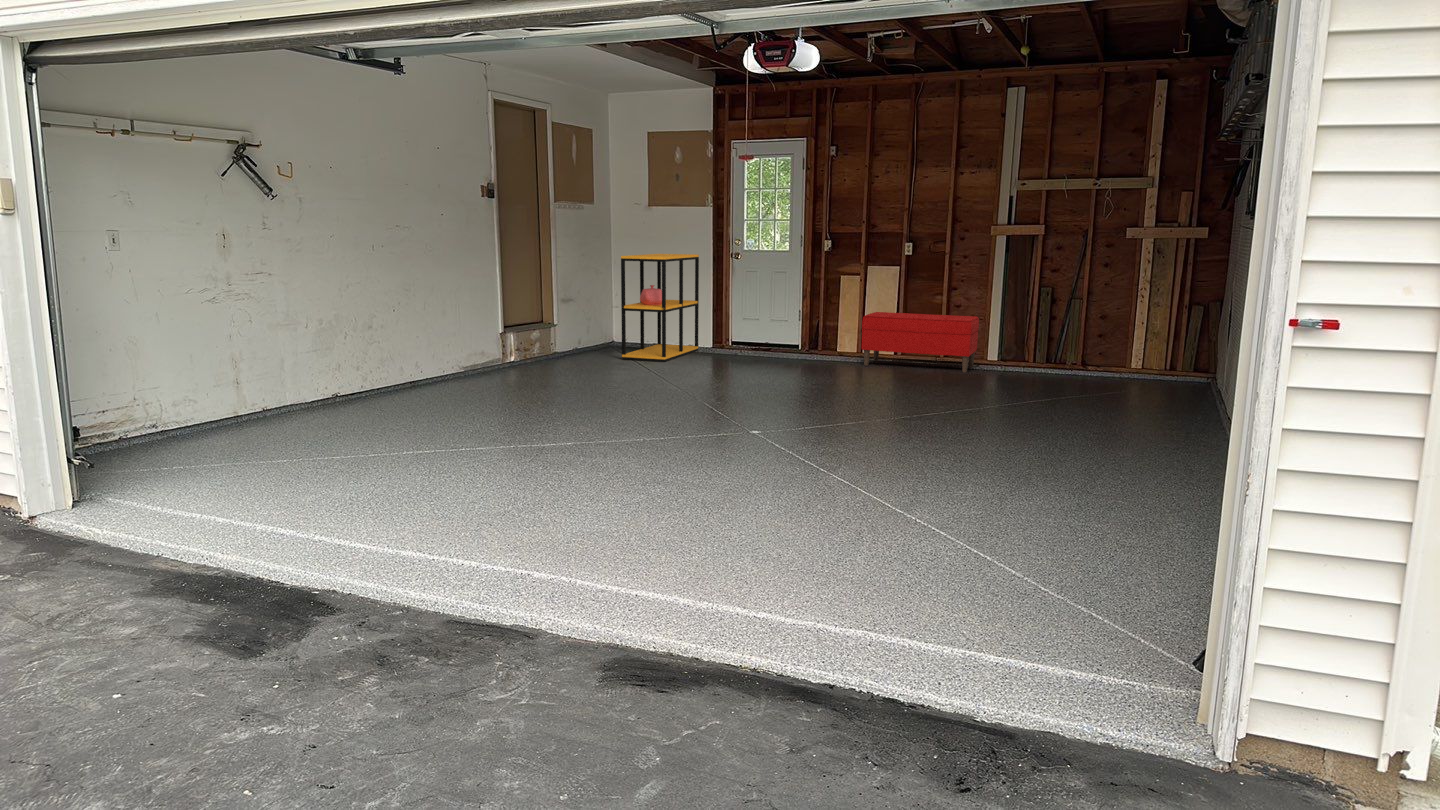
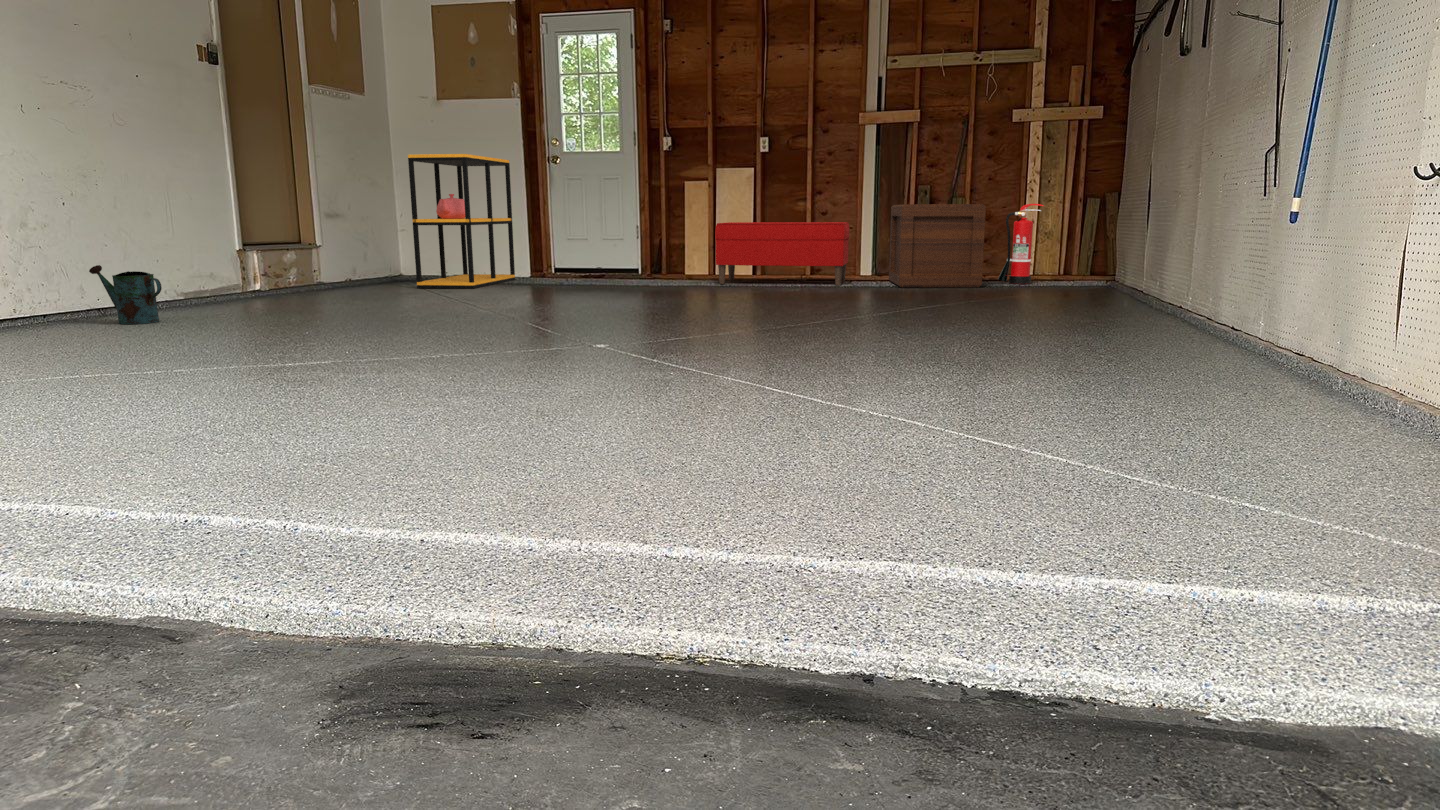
wooden crate: none [1012,304,1095,382] -> present [889,204,986,288]
fire extinguisher: none [1109,309,1152,379] -> present [998,204,1044,284]
watering can: none [404,352,451,396] -> present [89,265,162,324]

